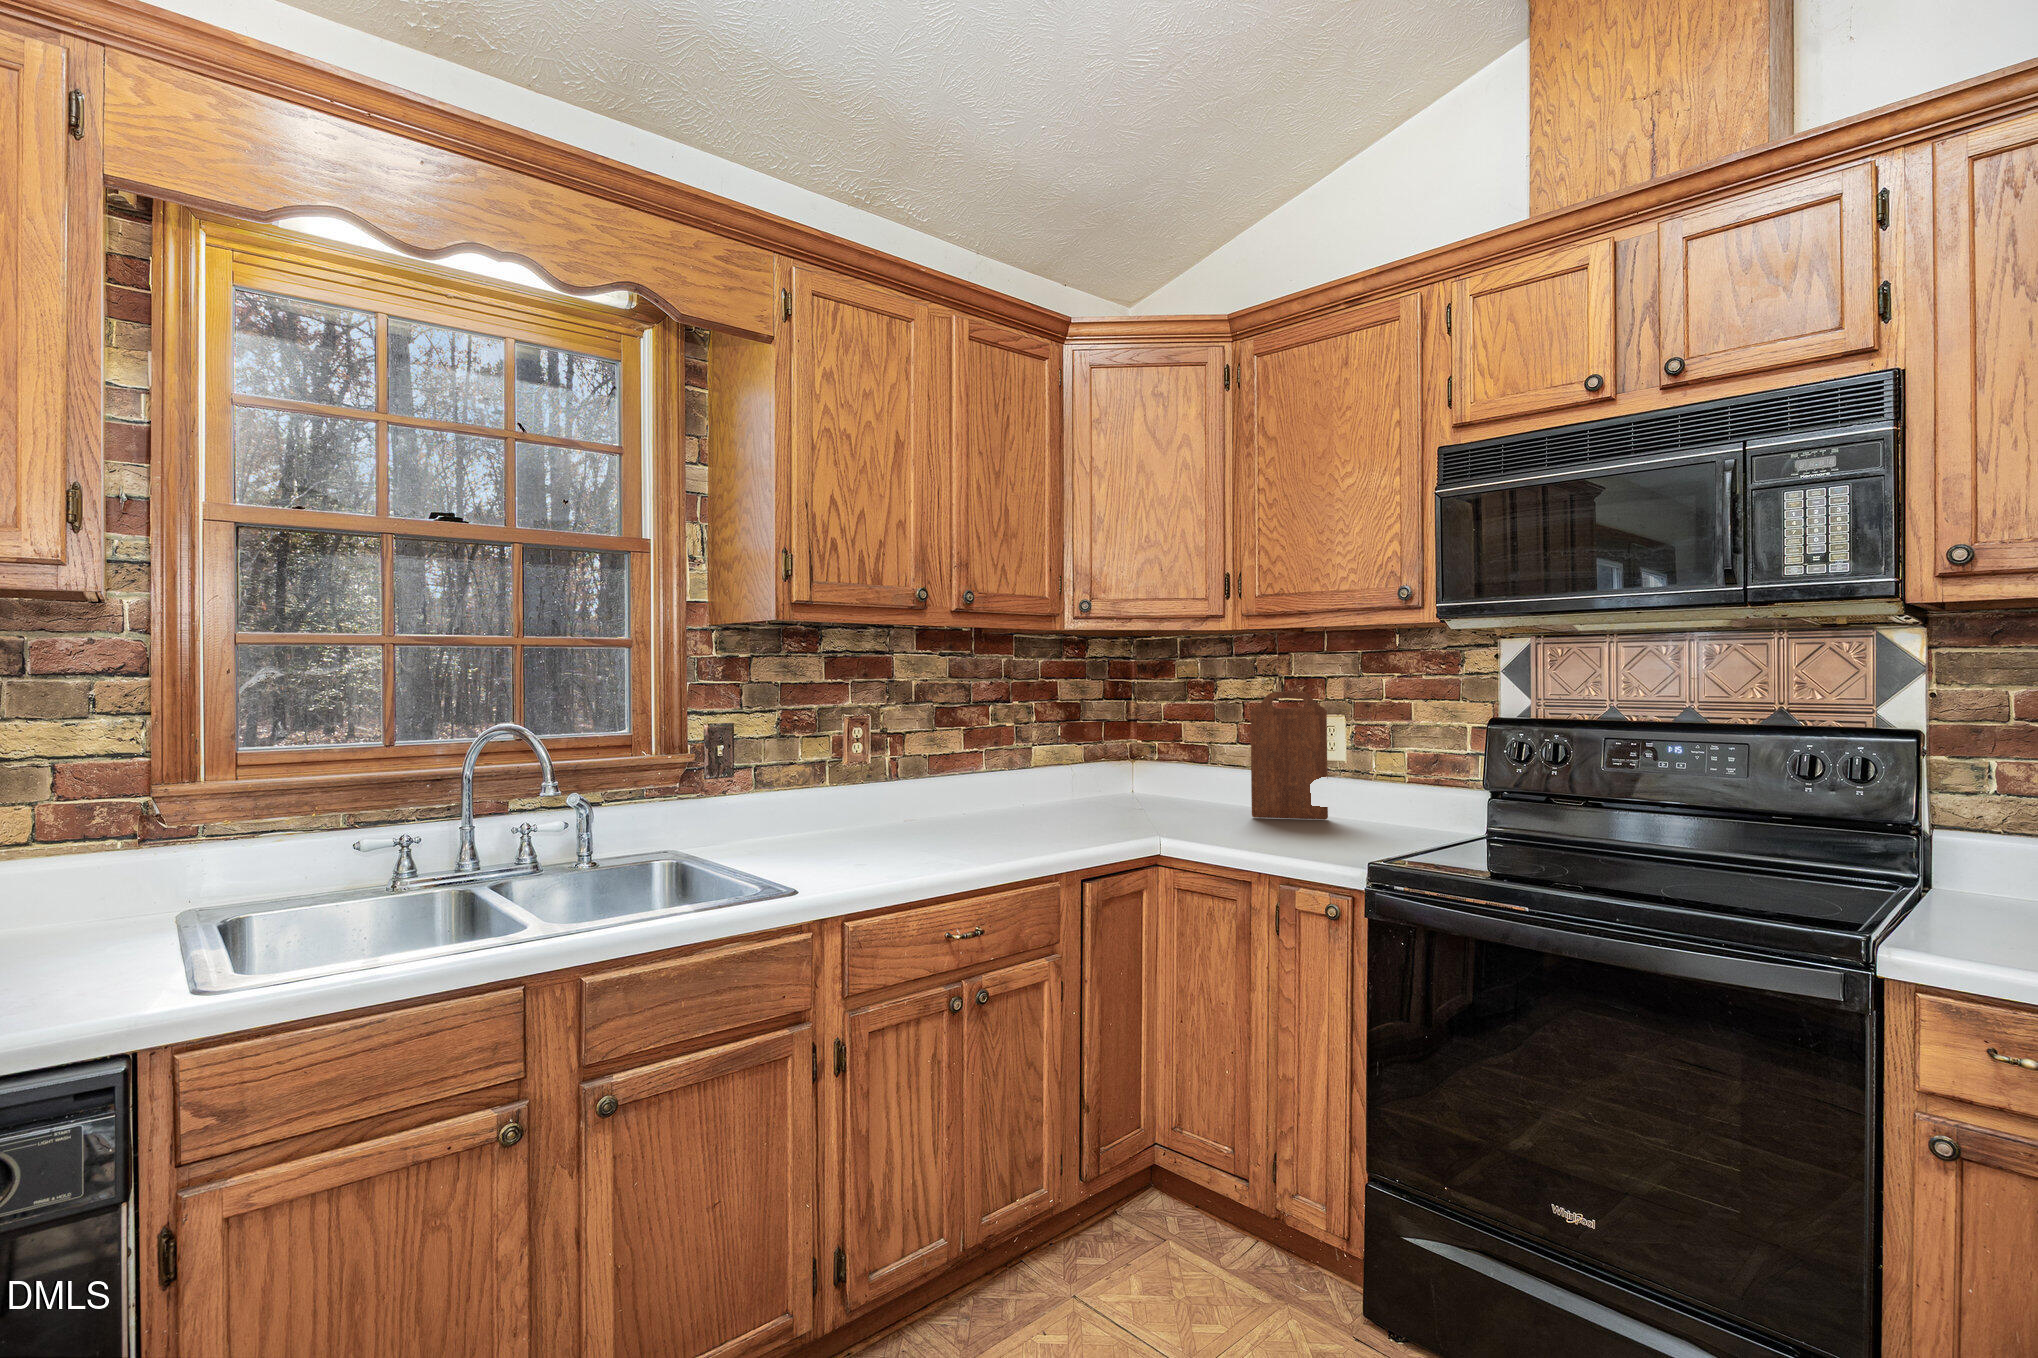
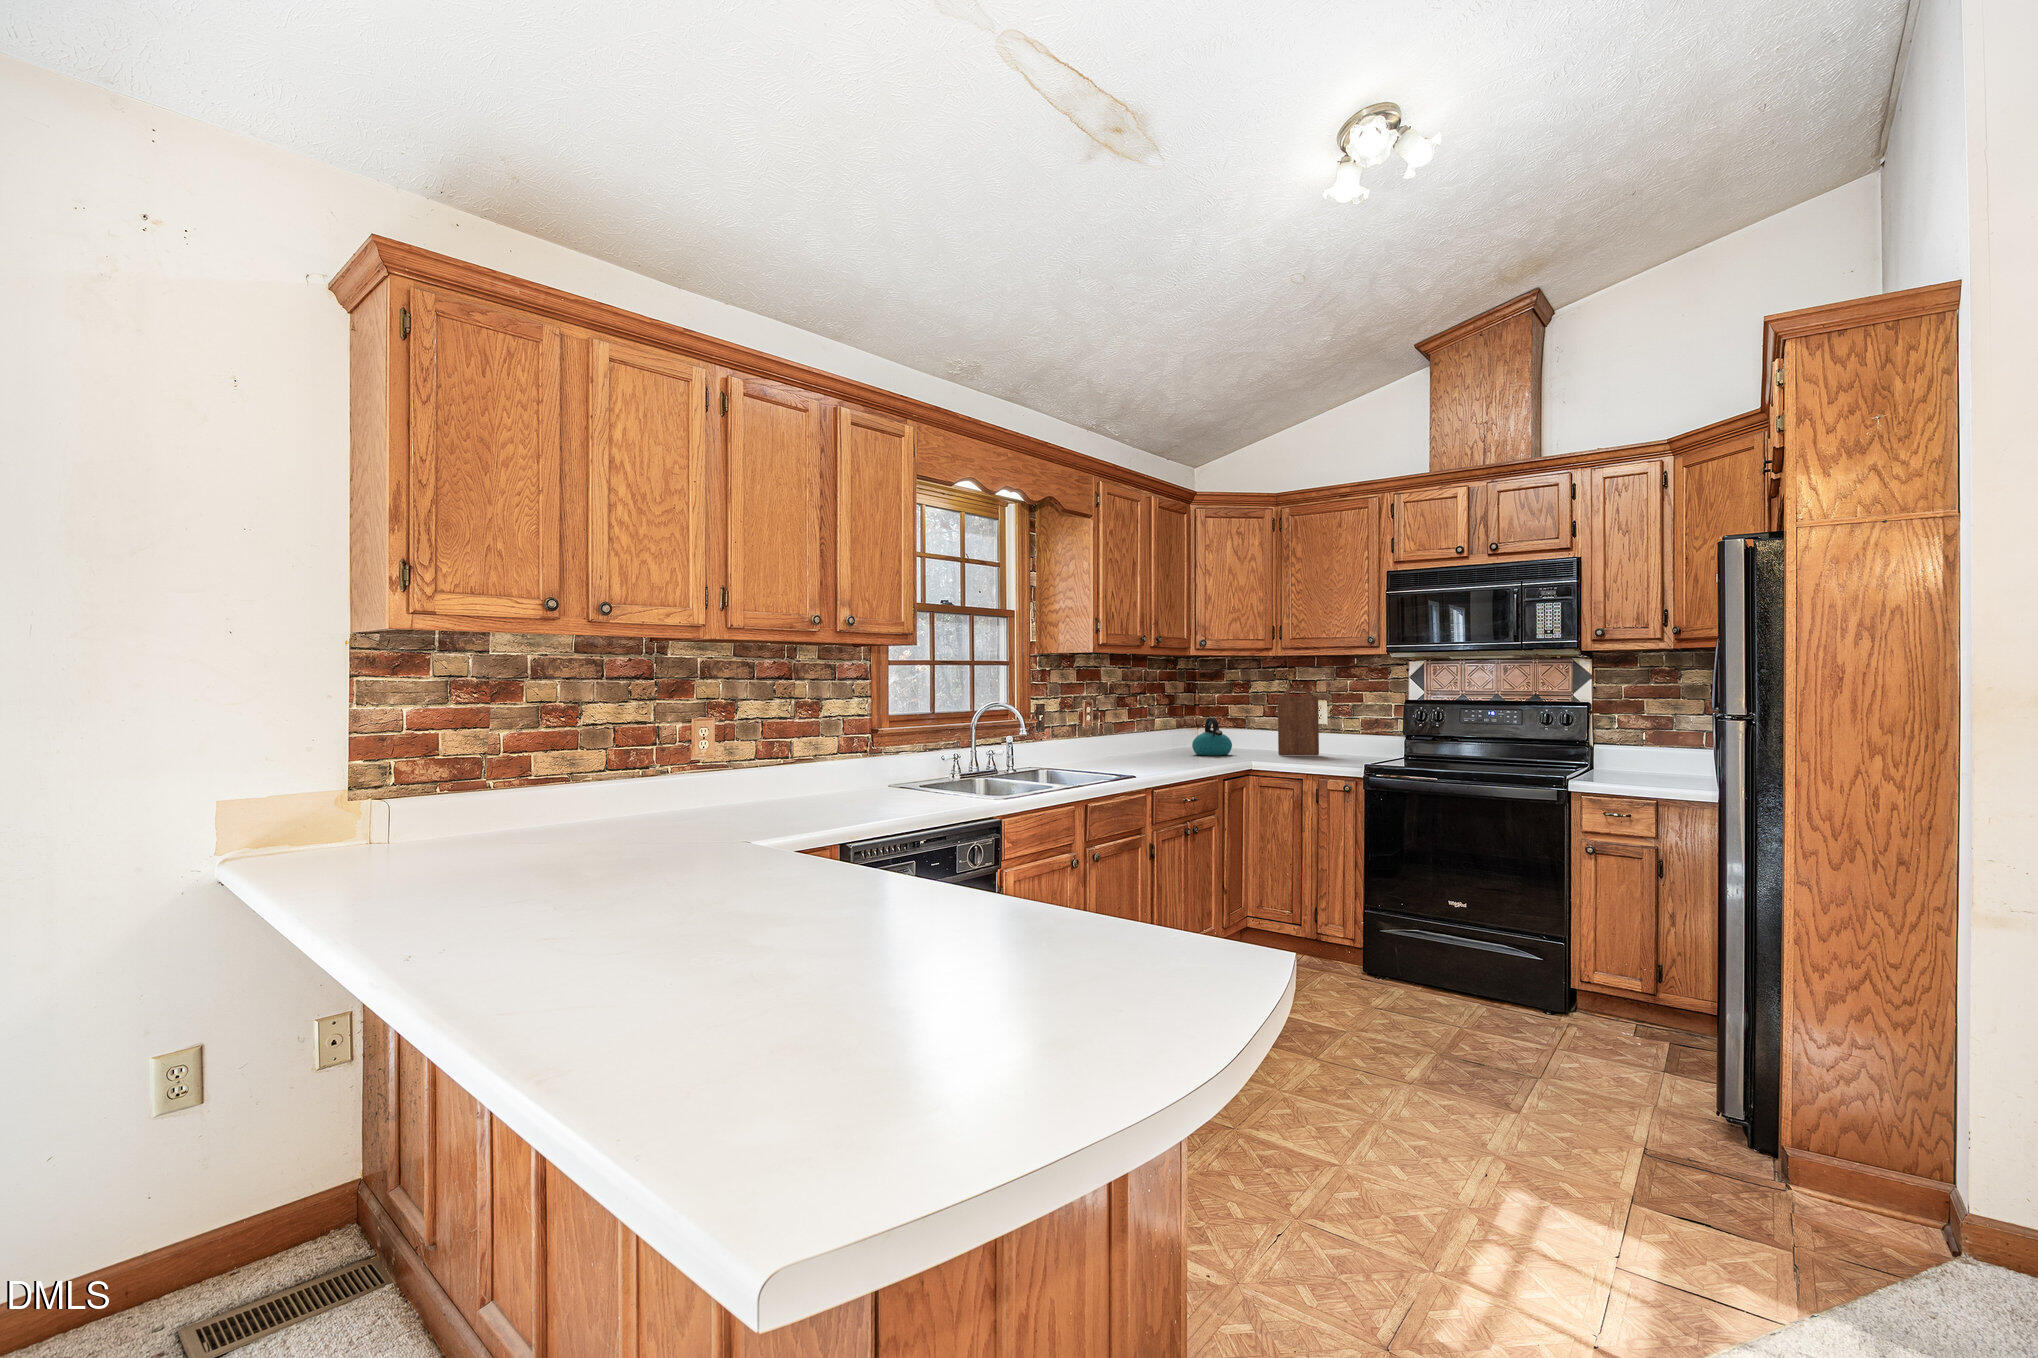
kettle: none [1101,744,1172,815] -> present [1192,717,1232,756]

